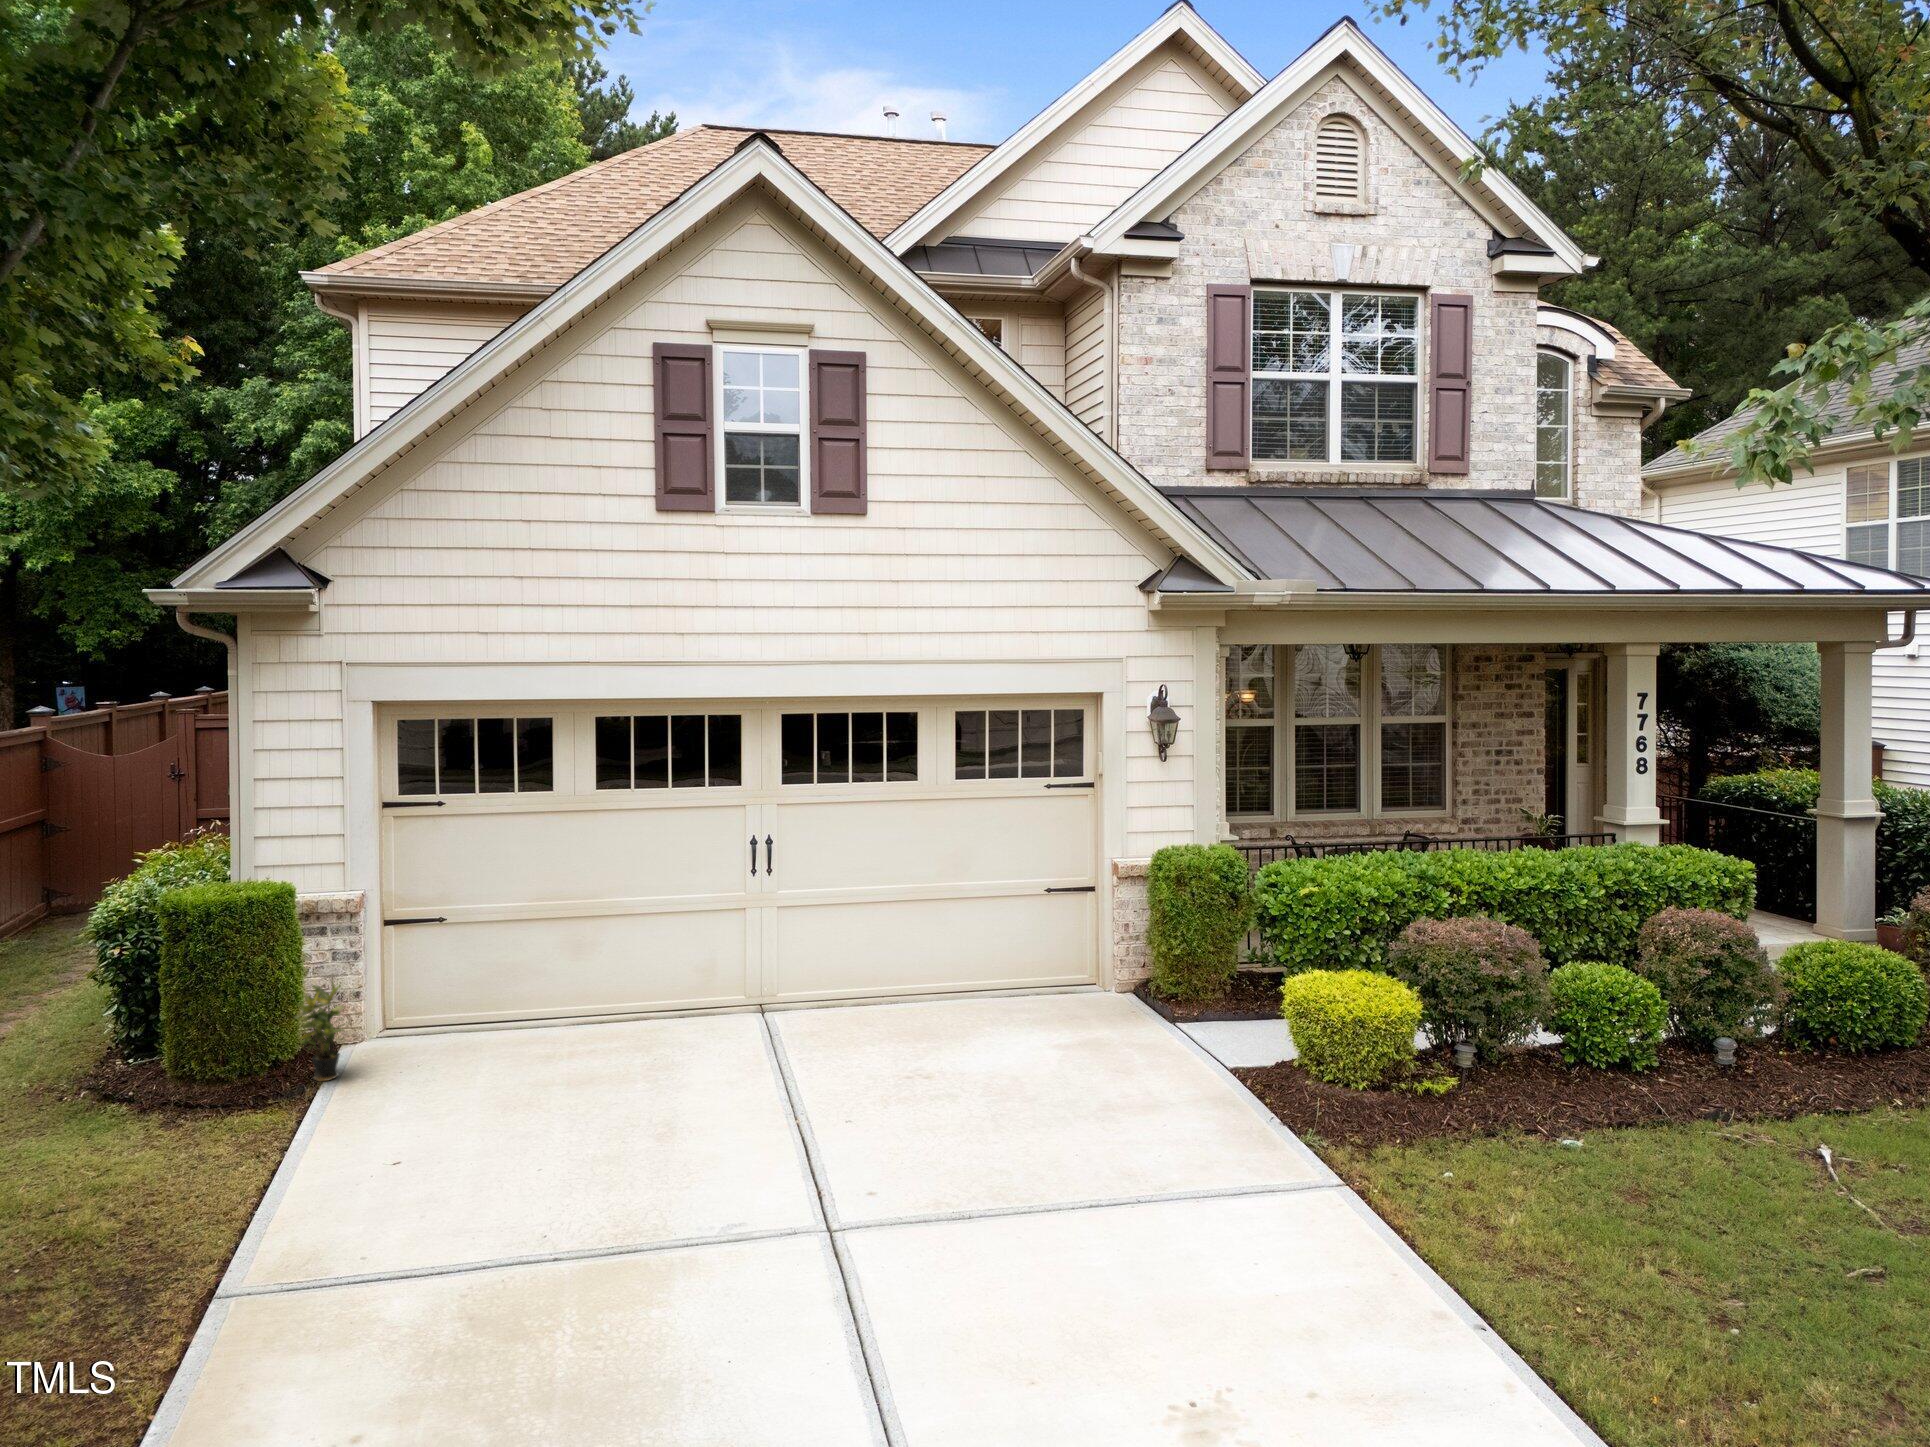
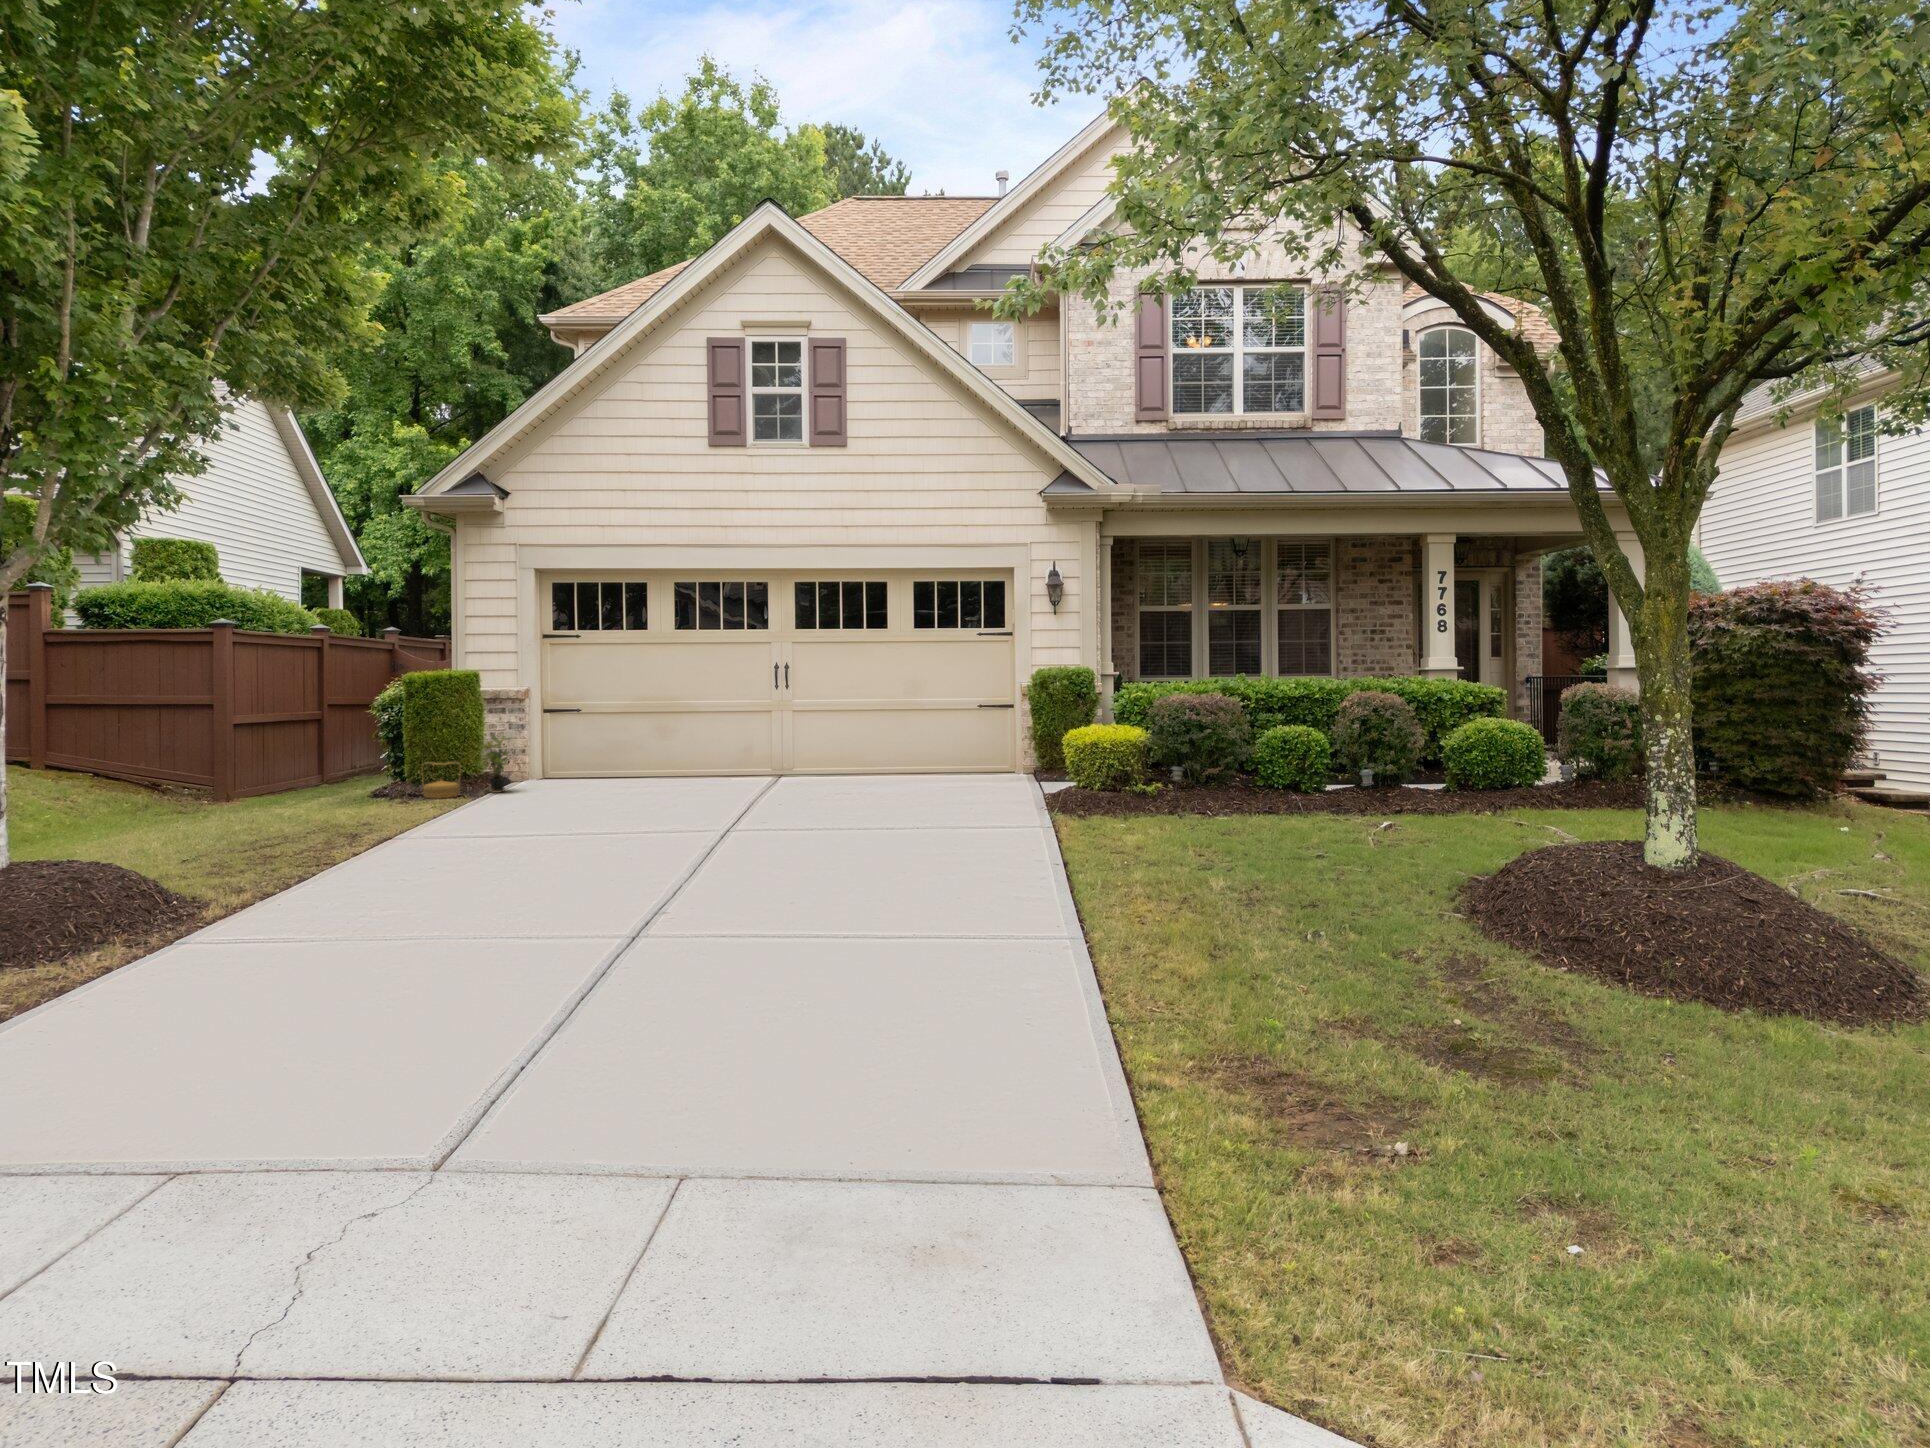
basket: none [198,1042,266,1112] -> present [423,763,461,799]

